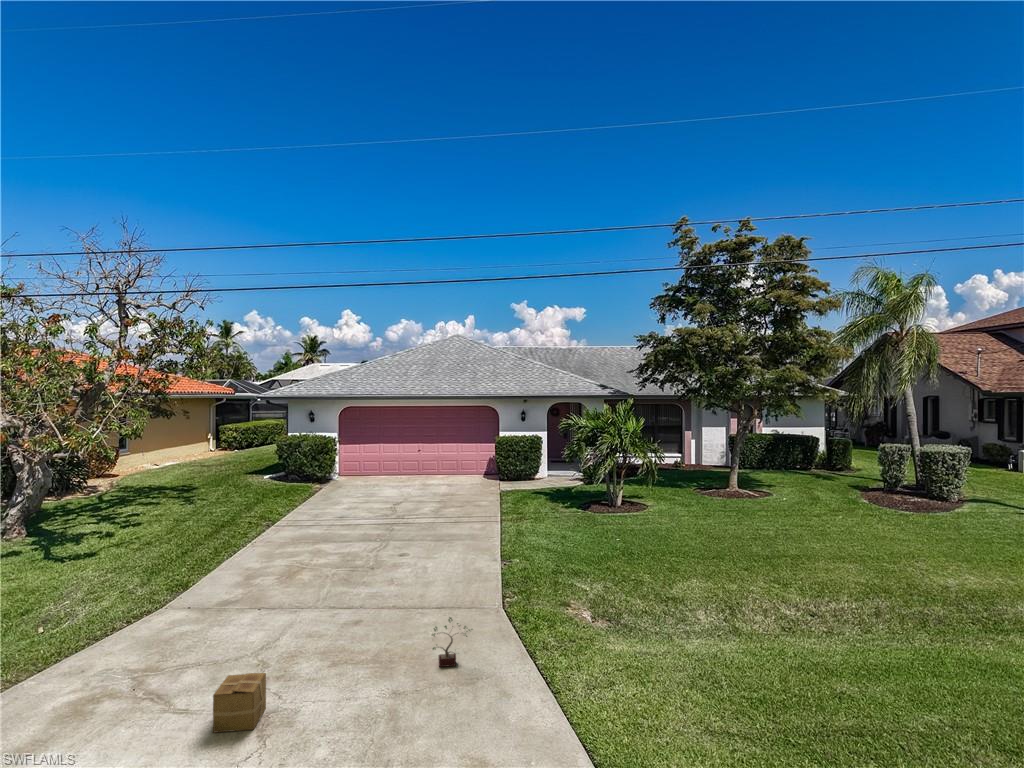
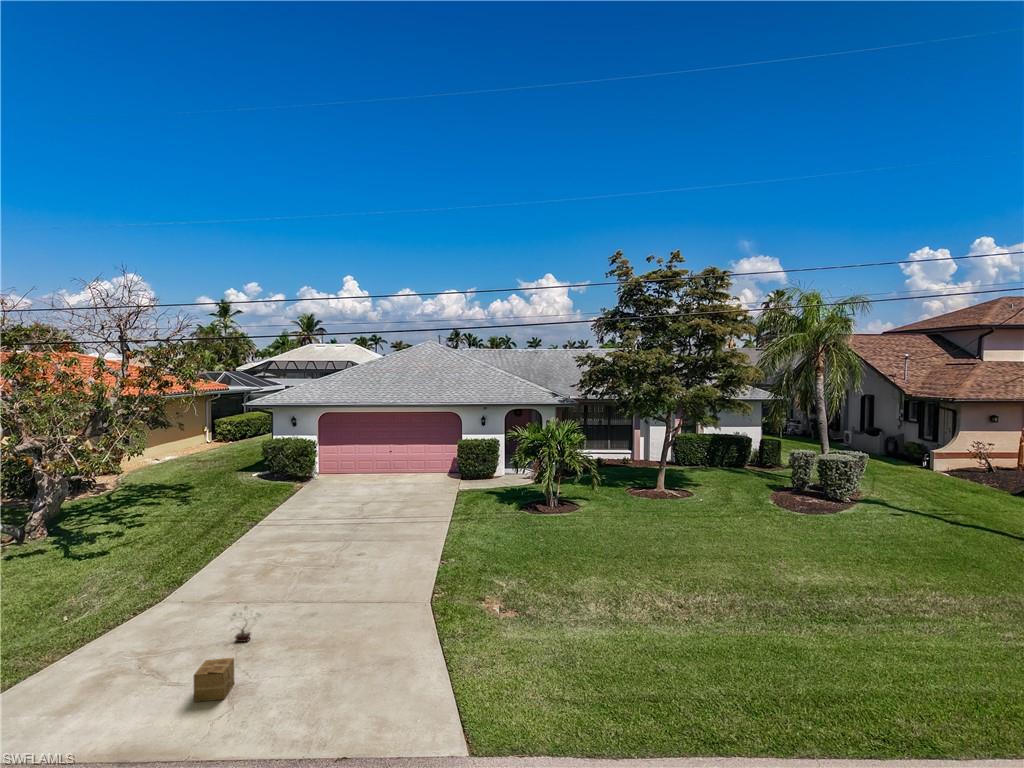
potted plant: present [432,617,473,667] -> present [234,606,260,642]

